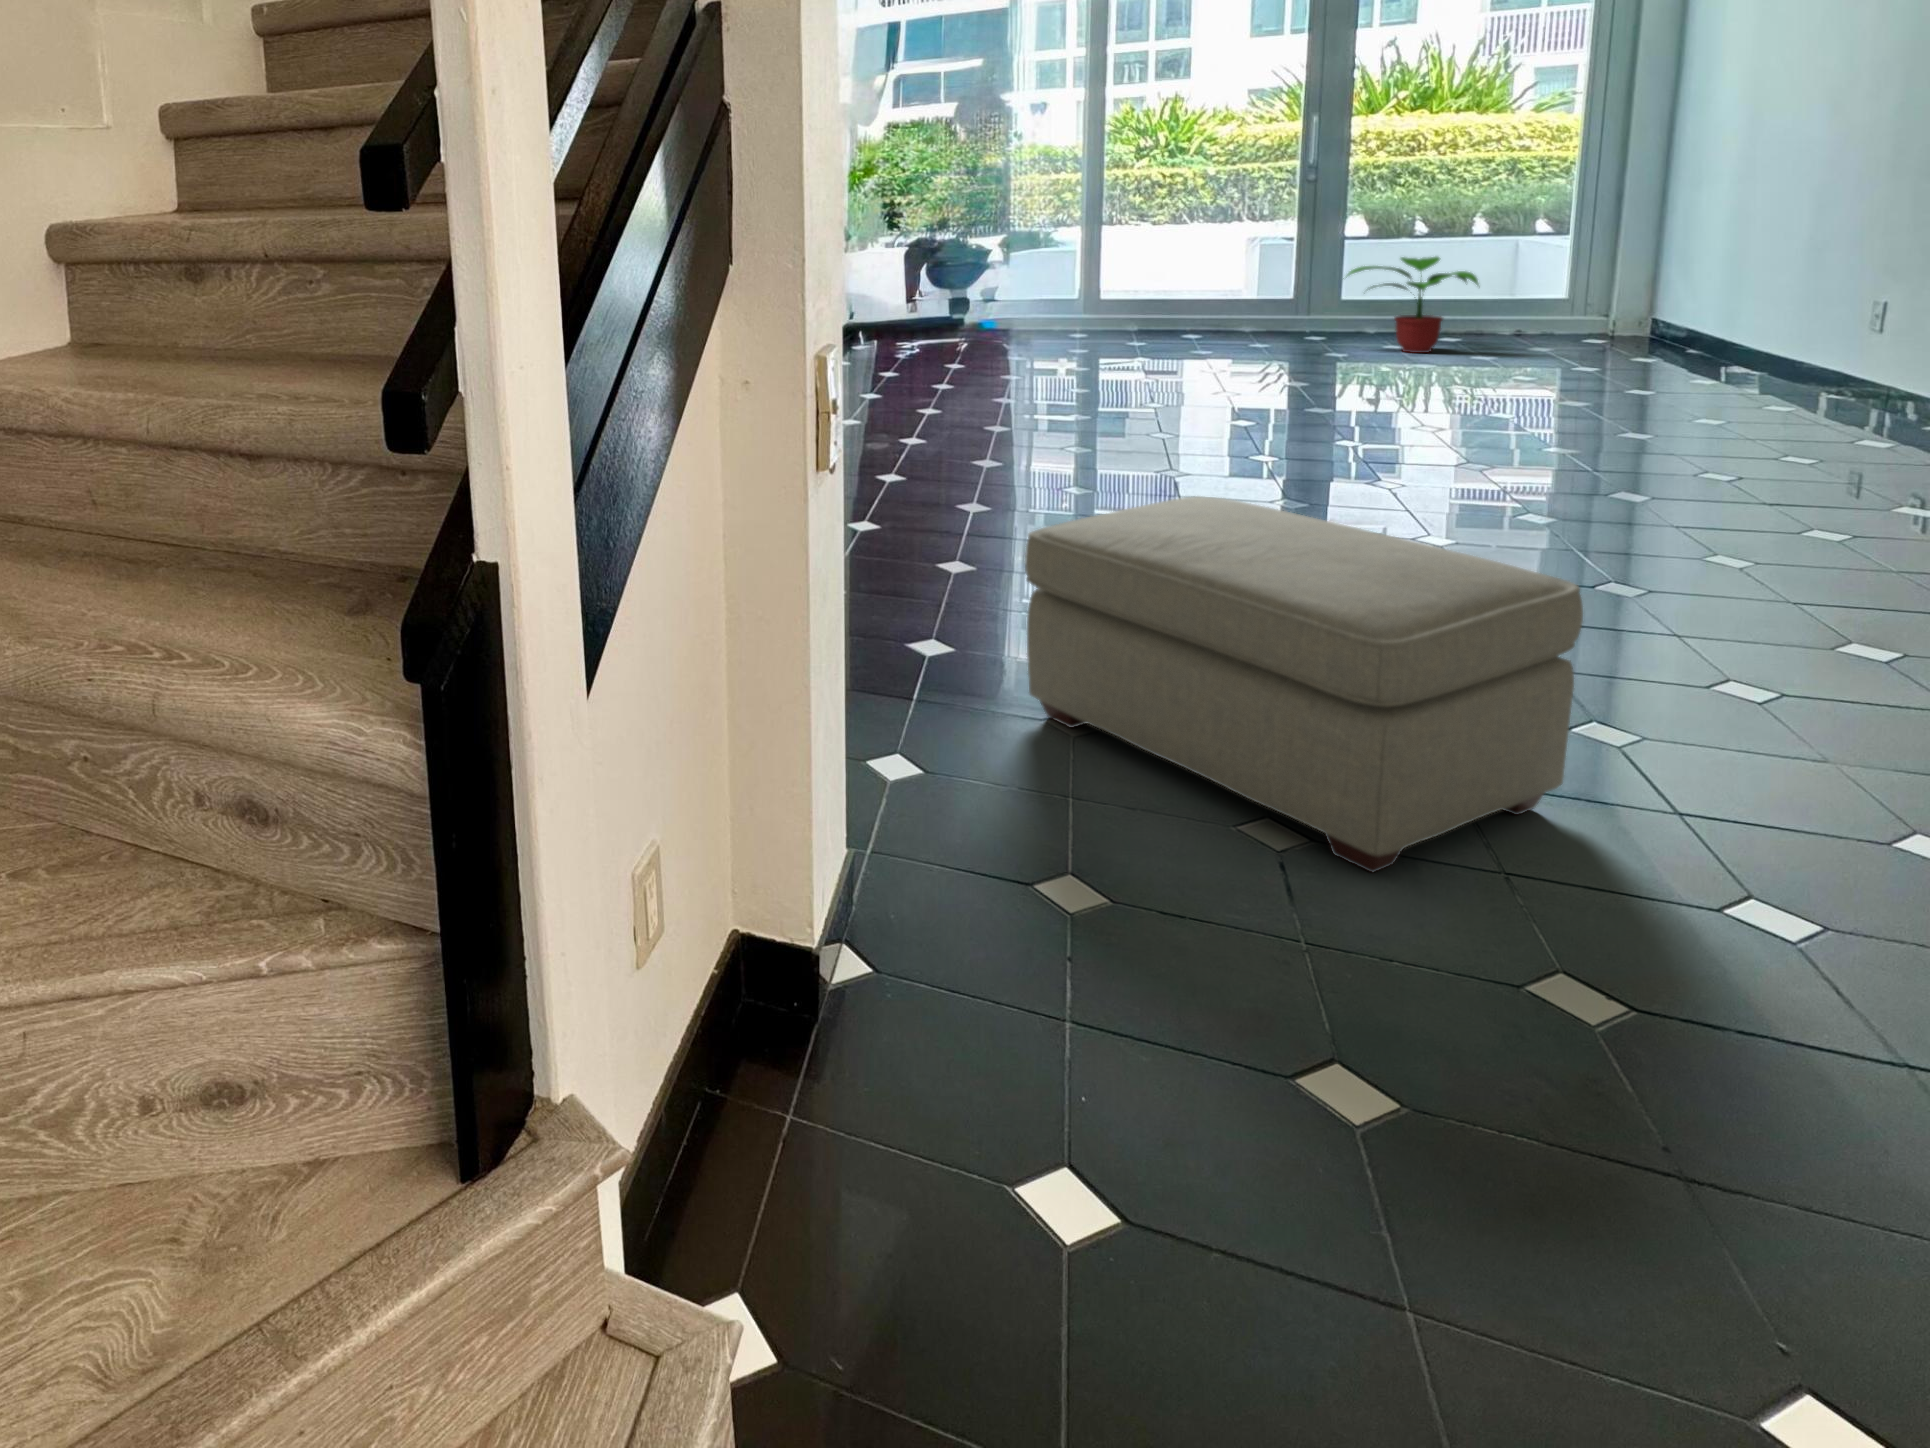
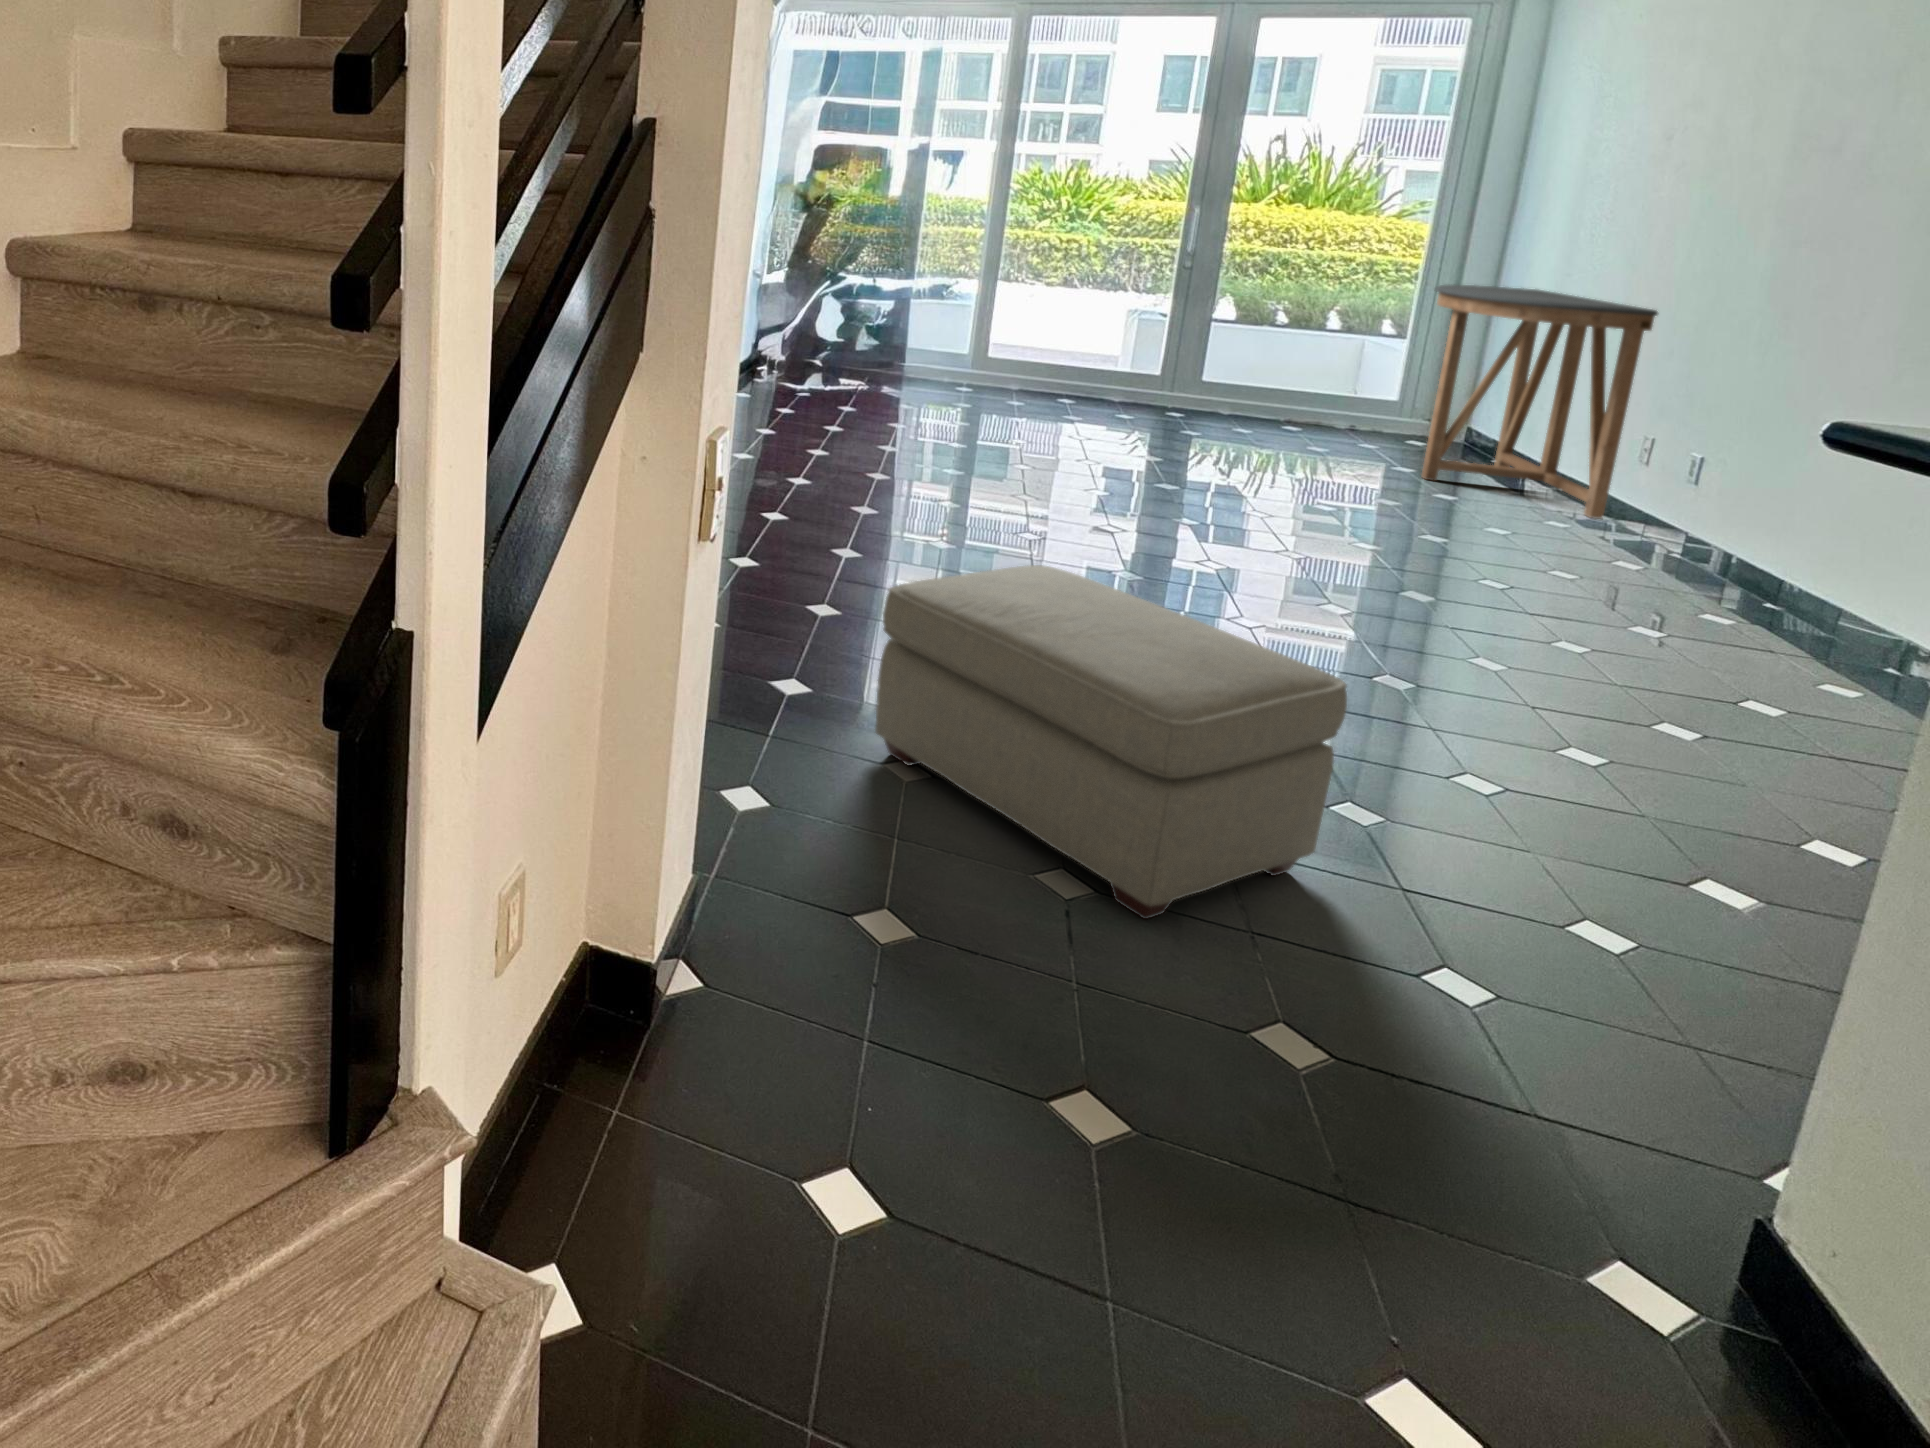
console table: none [1594,166,1867,408] -> present [1422,285,1658,519]
potted plant: present [1343,257,1478,353] -> none [1207,339,1326,430]

